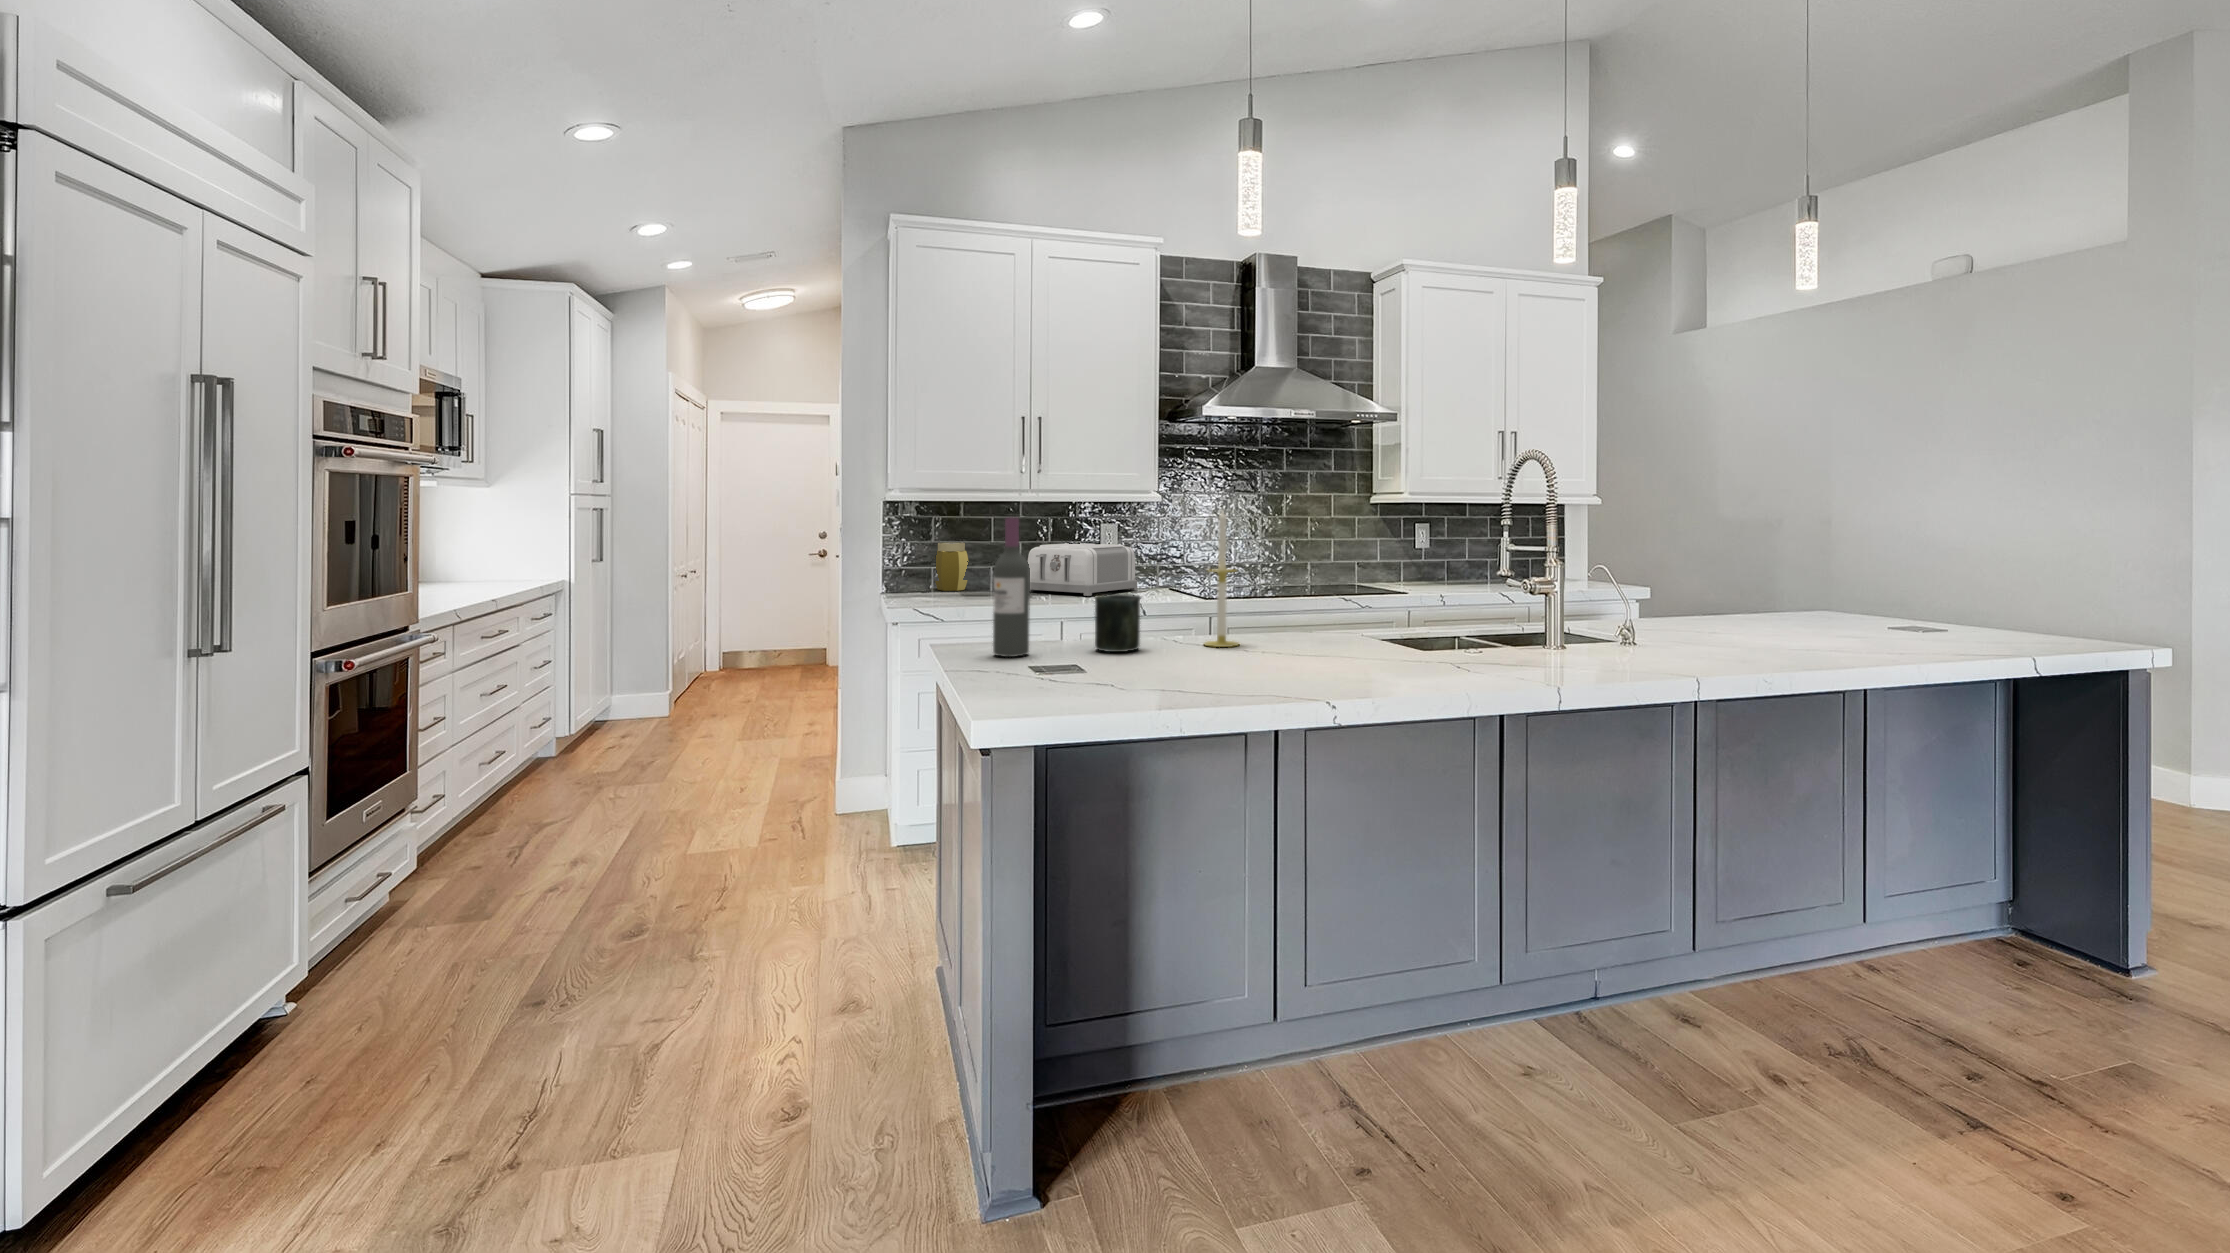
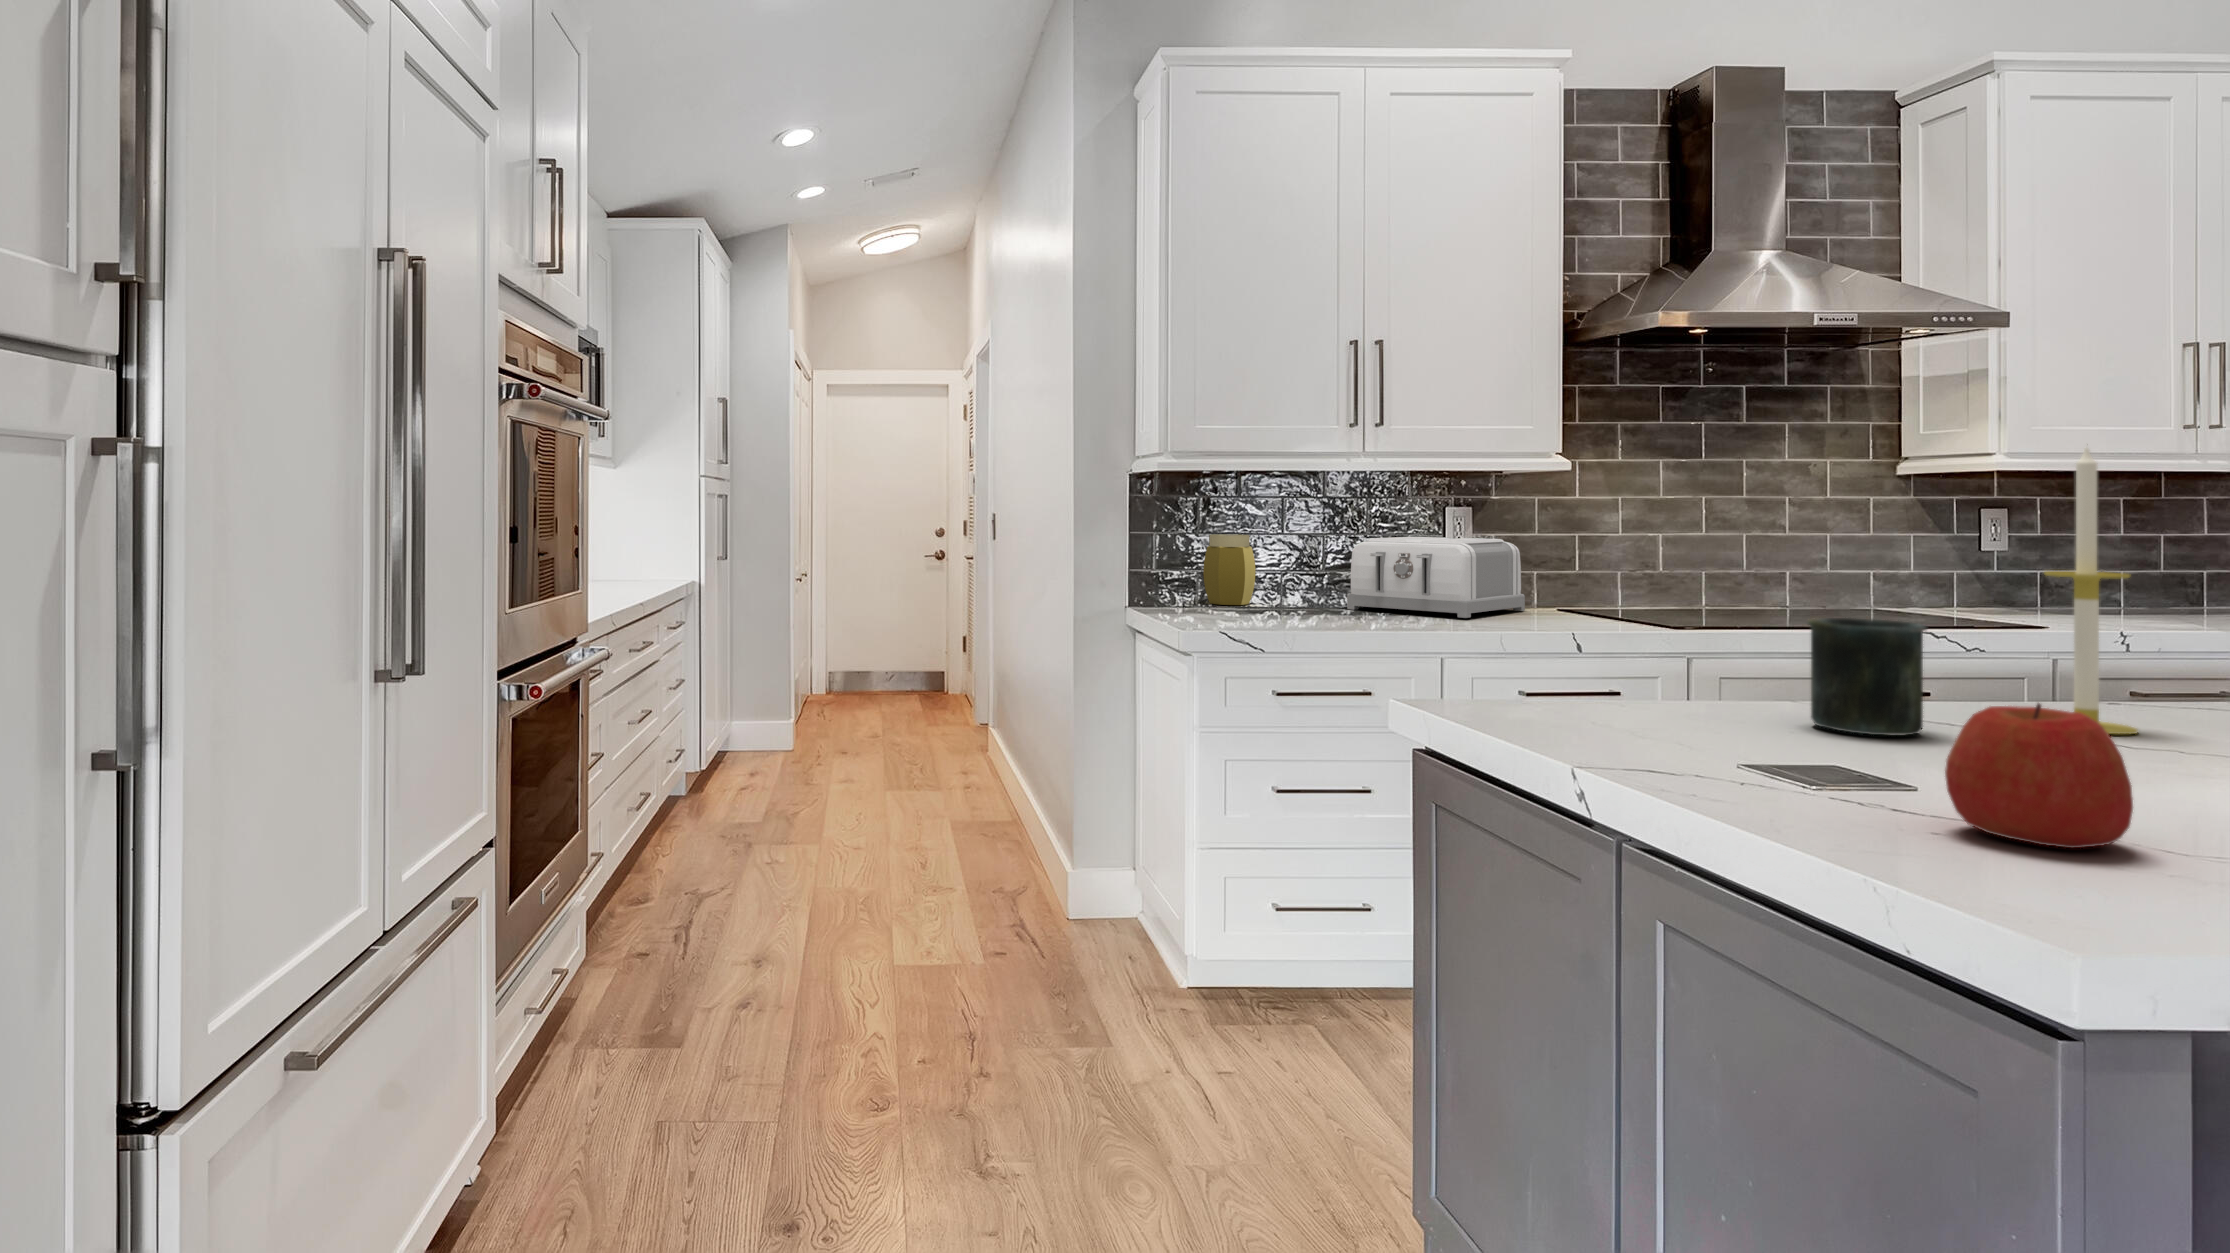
wine bottle: present [993,517,1030,657] -> none [1614,464,1694,735]
apple: none [1028,631,1089,692] -> present [1945,703,2133,848]

